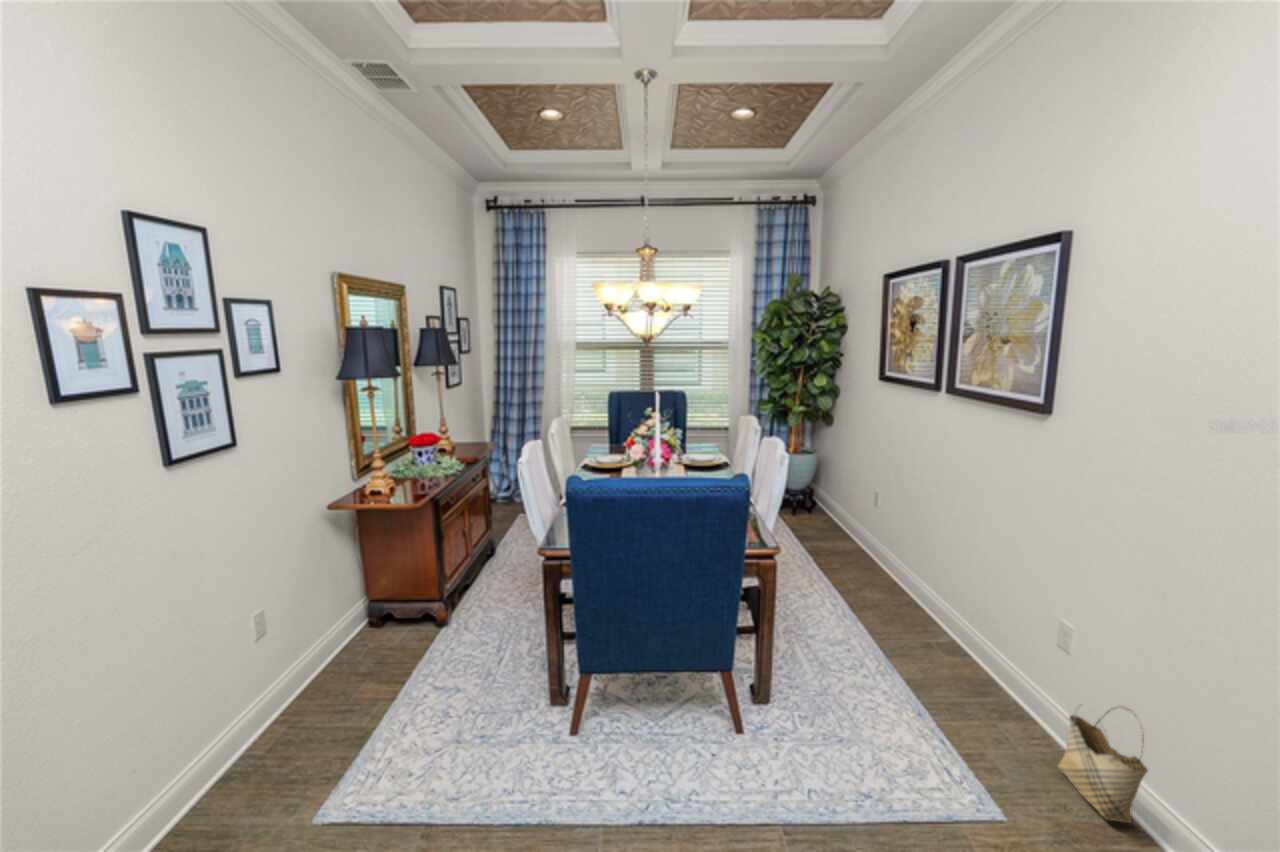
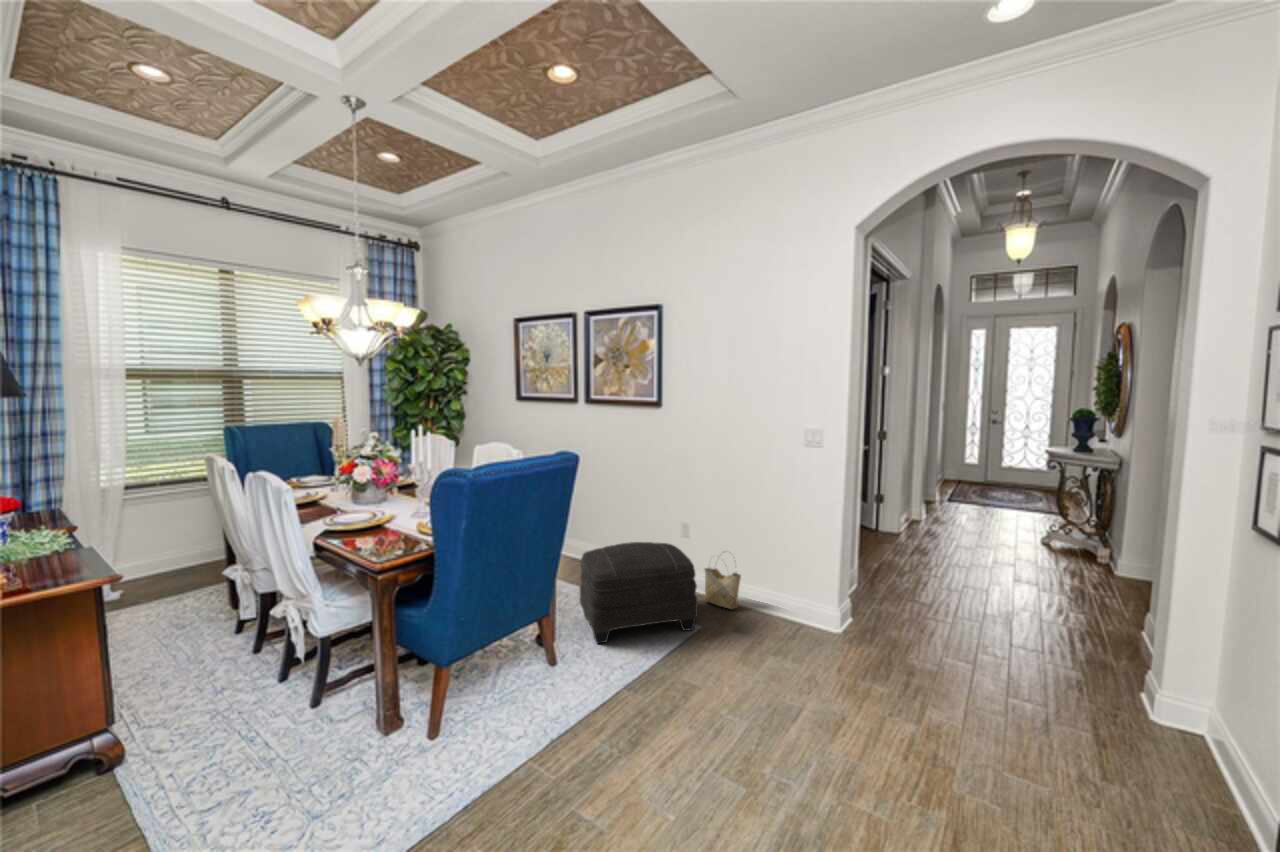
ottoman: none [810,605,1008,807] -> present [580,542,698,644]

